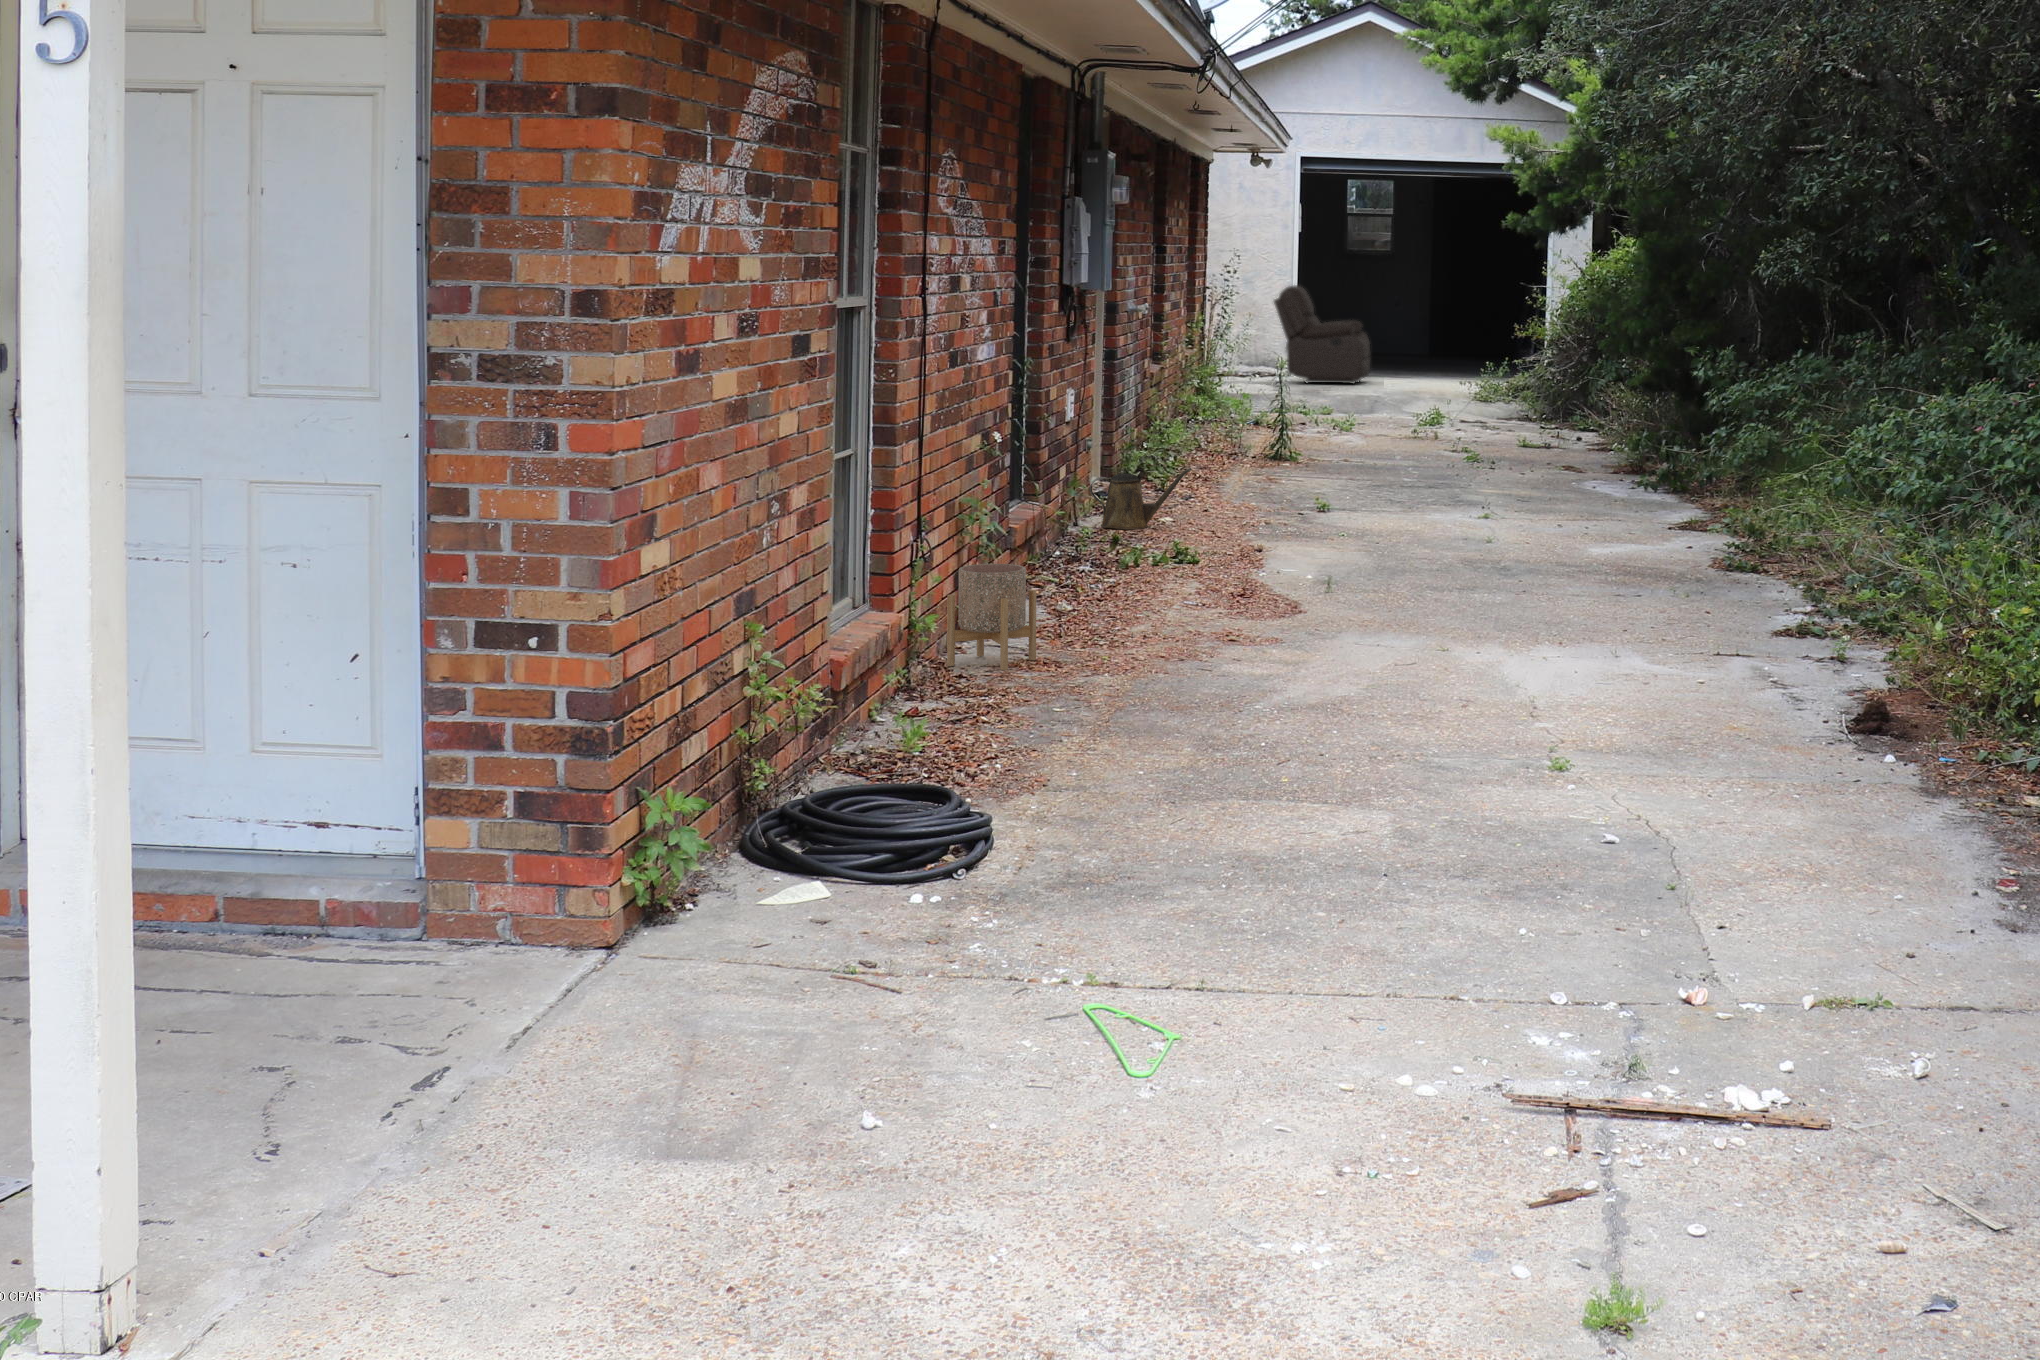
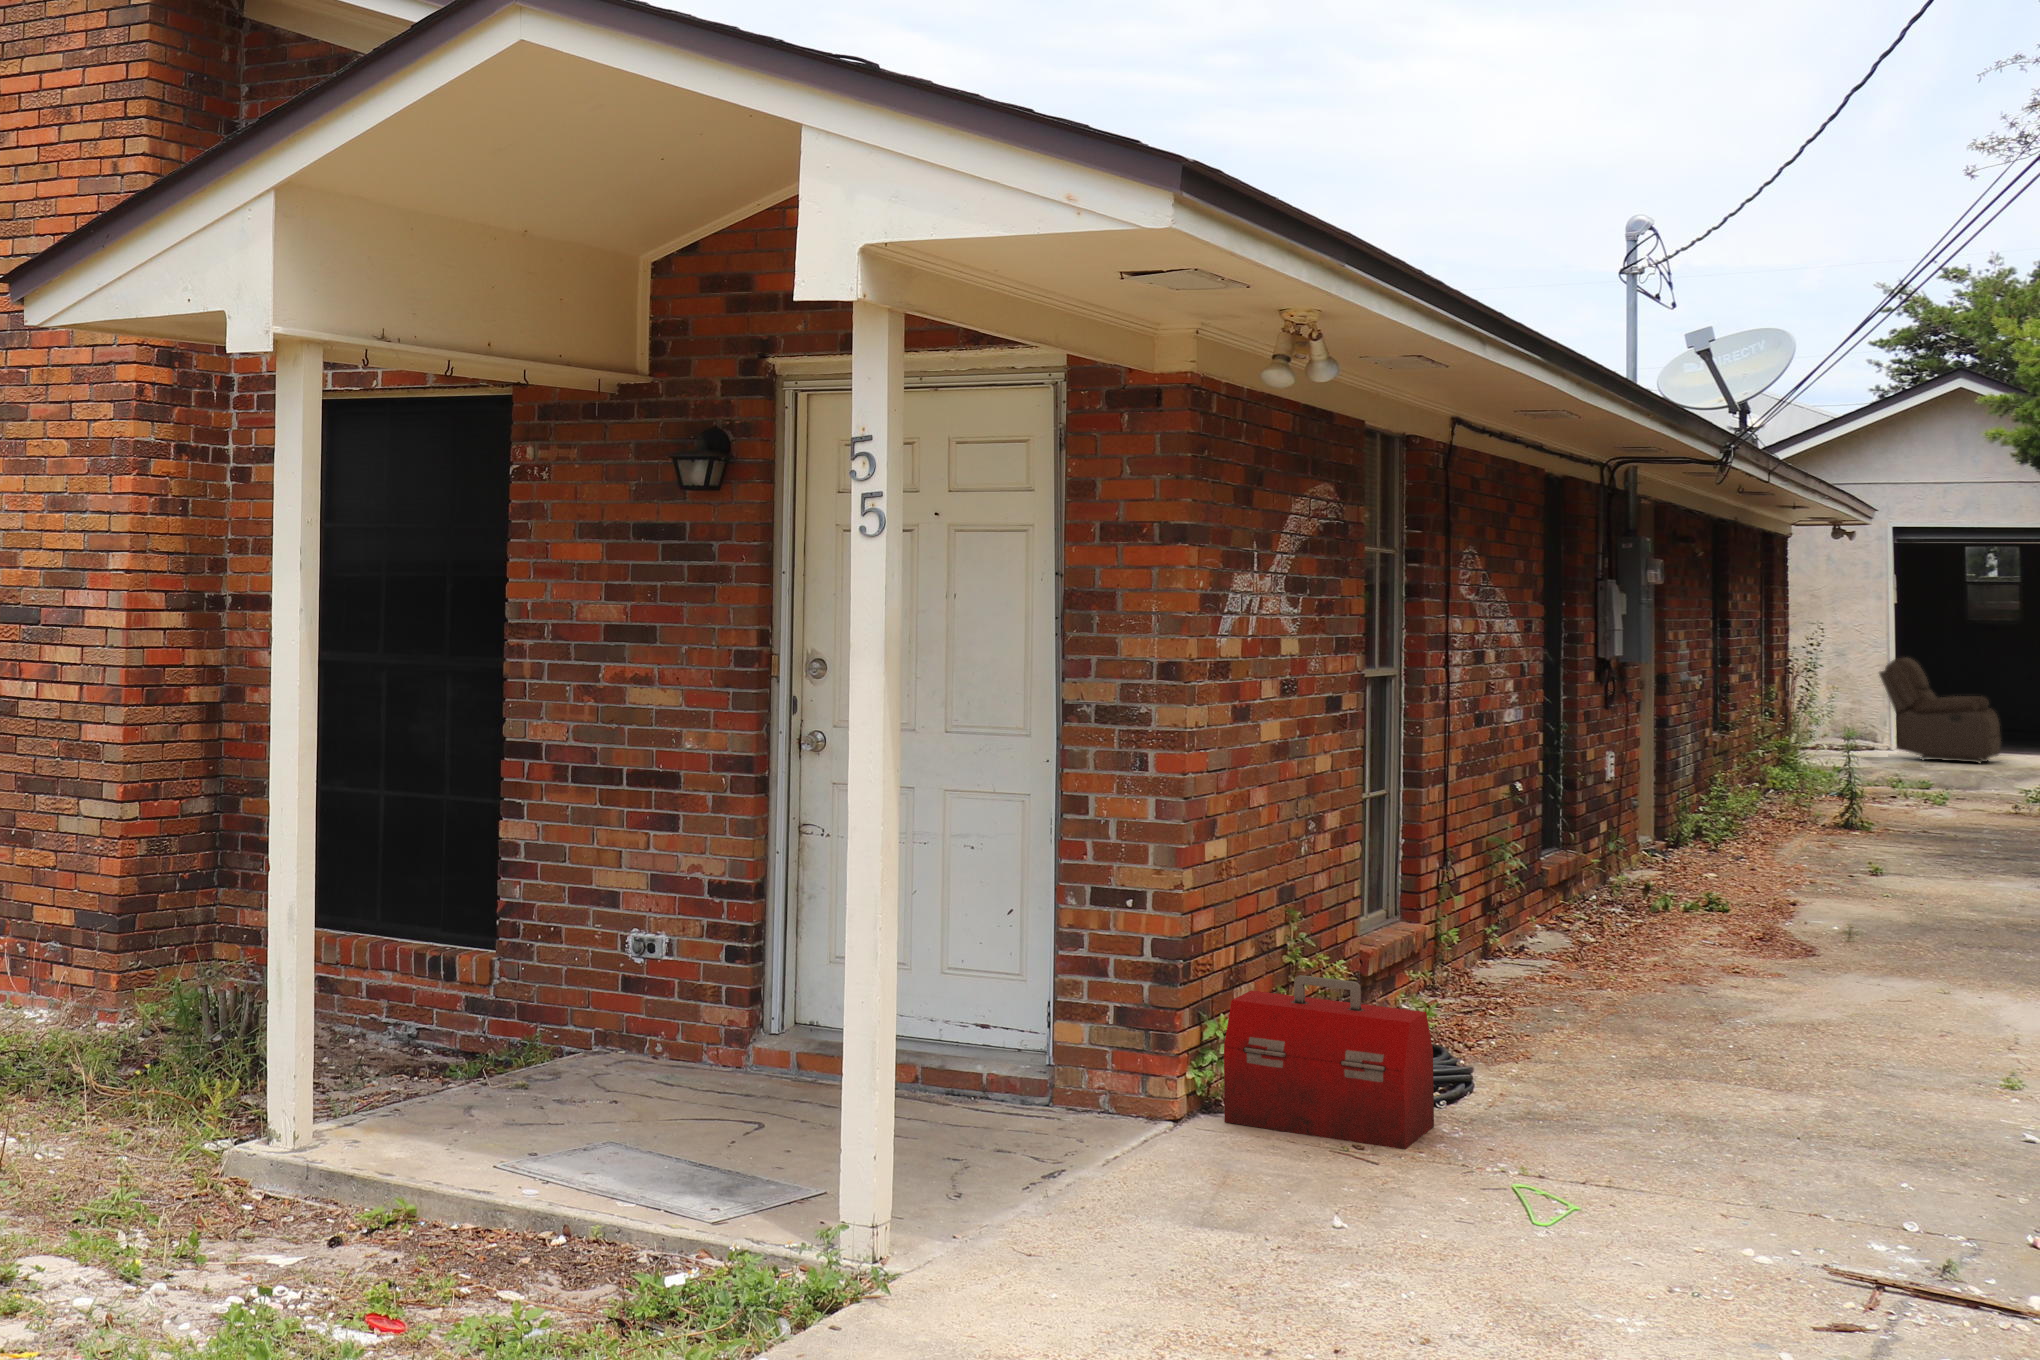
watering can: present [1090,468,1192,529] -> none [1634,832,1738,886]
planter: present [947,564,1036,670] -> none [1471,895,1553,988]
toolbox: none [670,712,943,925] -> present [1224,975,1434,1150]

